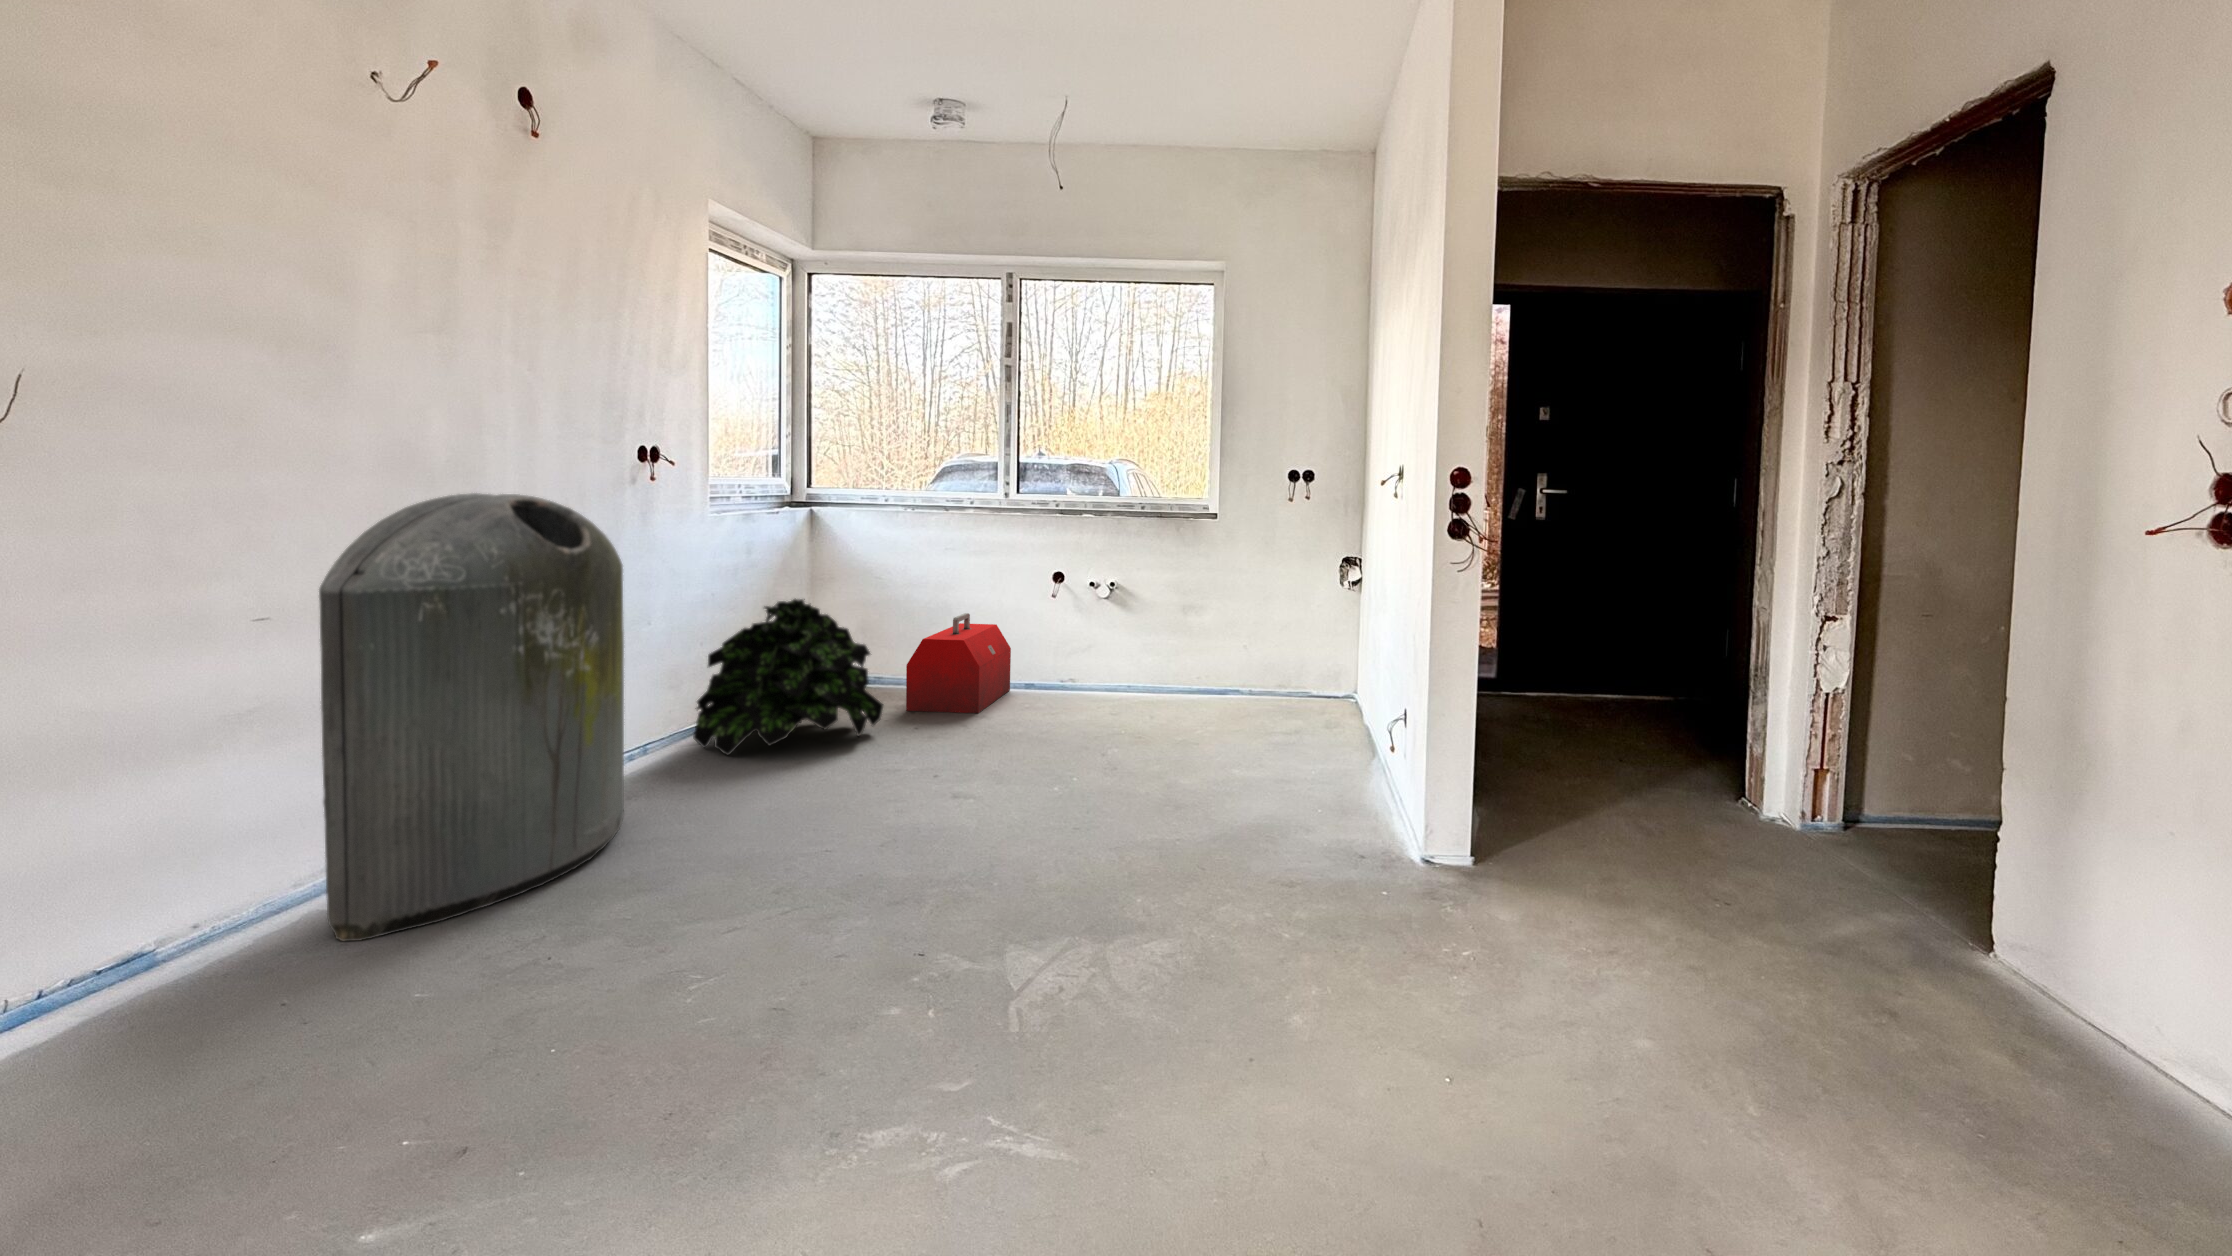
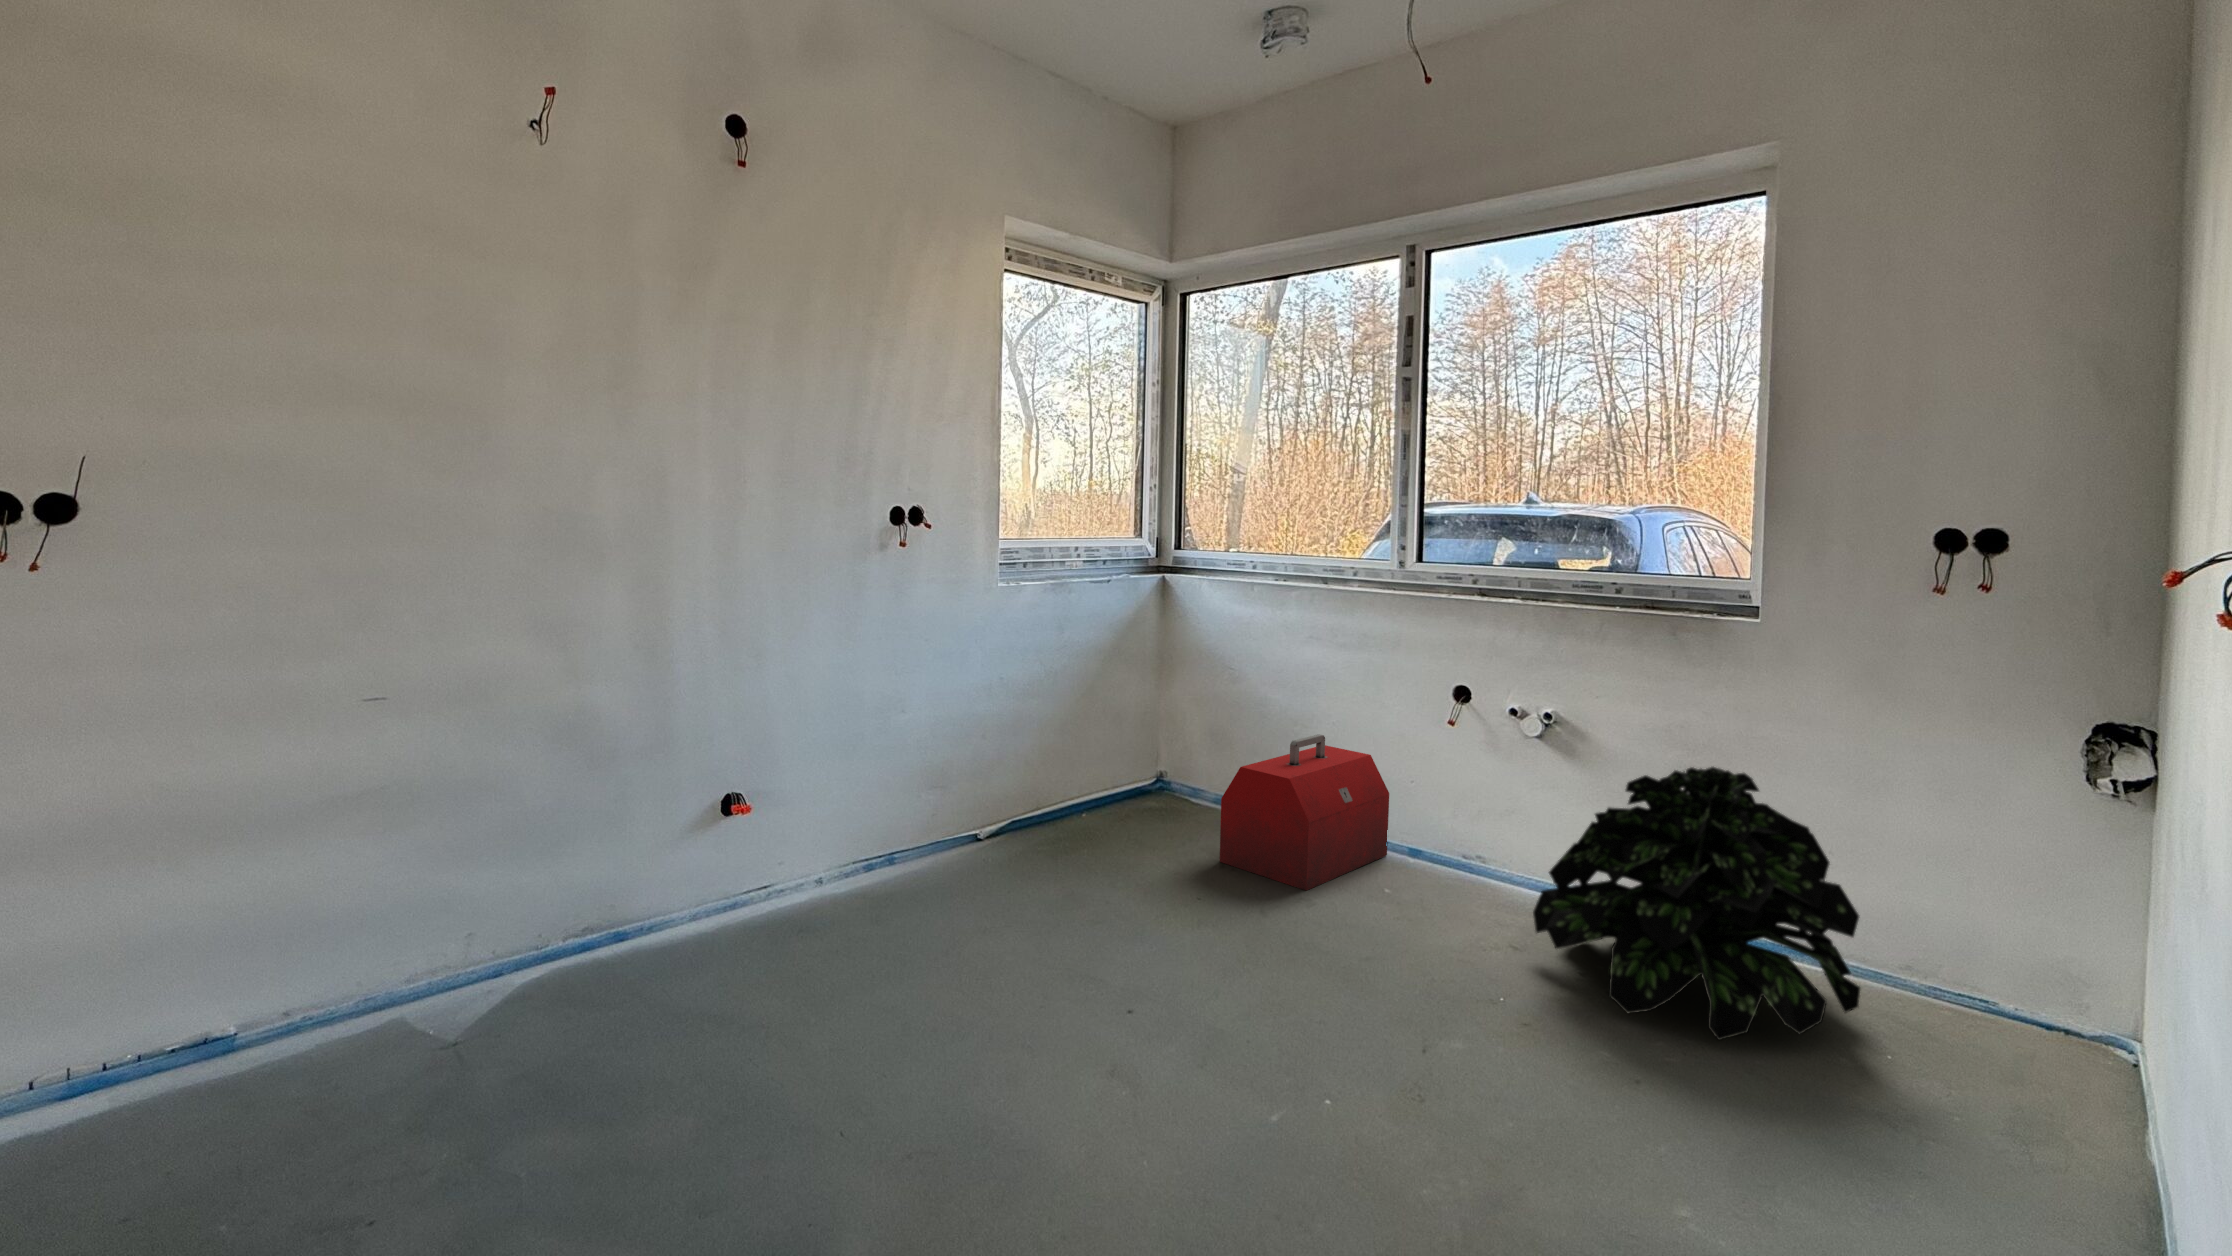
trash can: present [319,493,624,941] -> none [345,565,762,1081]
potted plant: present [693,599,883,755] -> present [1533,767,1860,1040]

